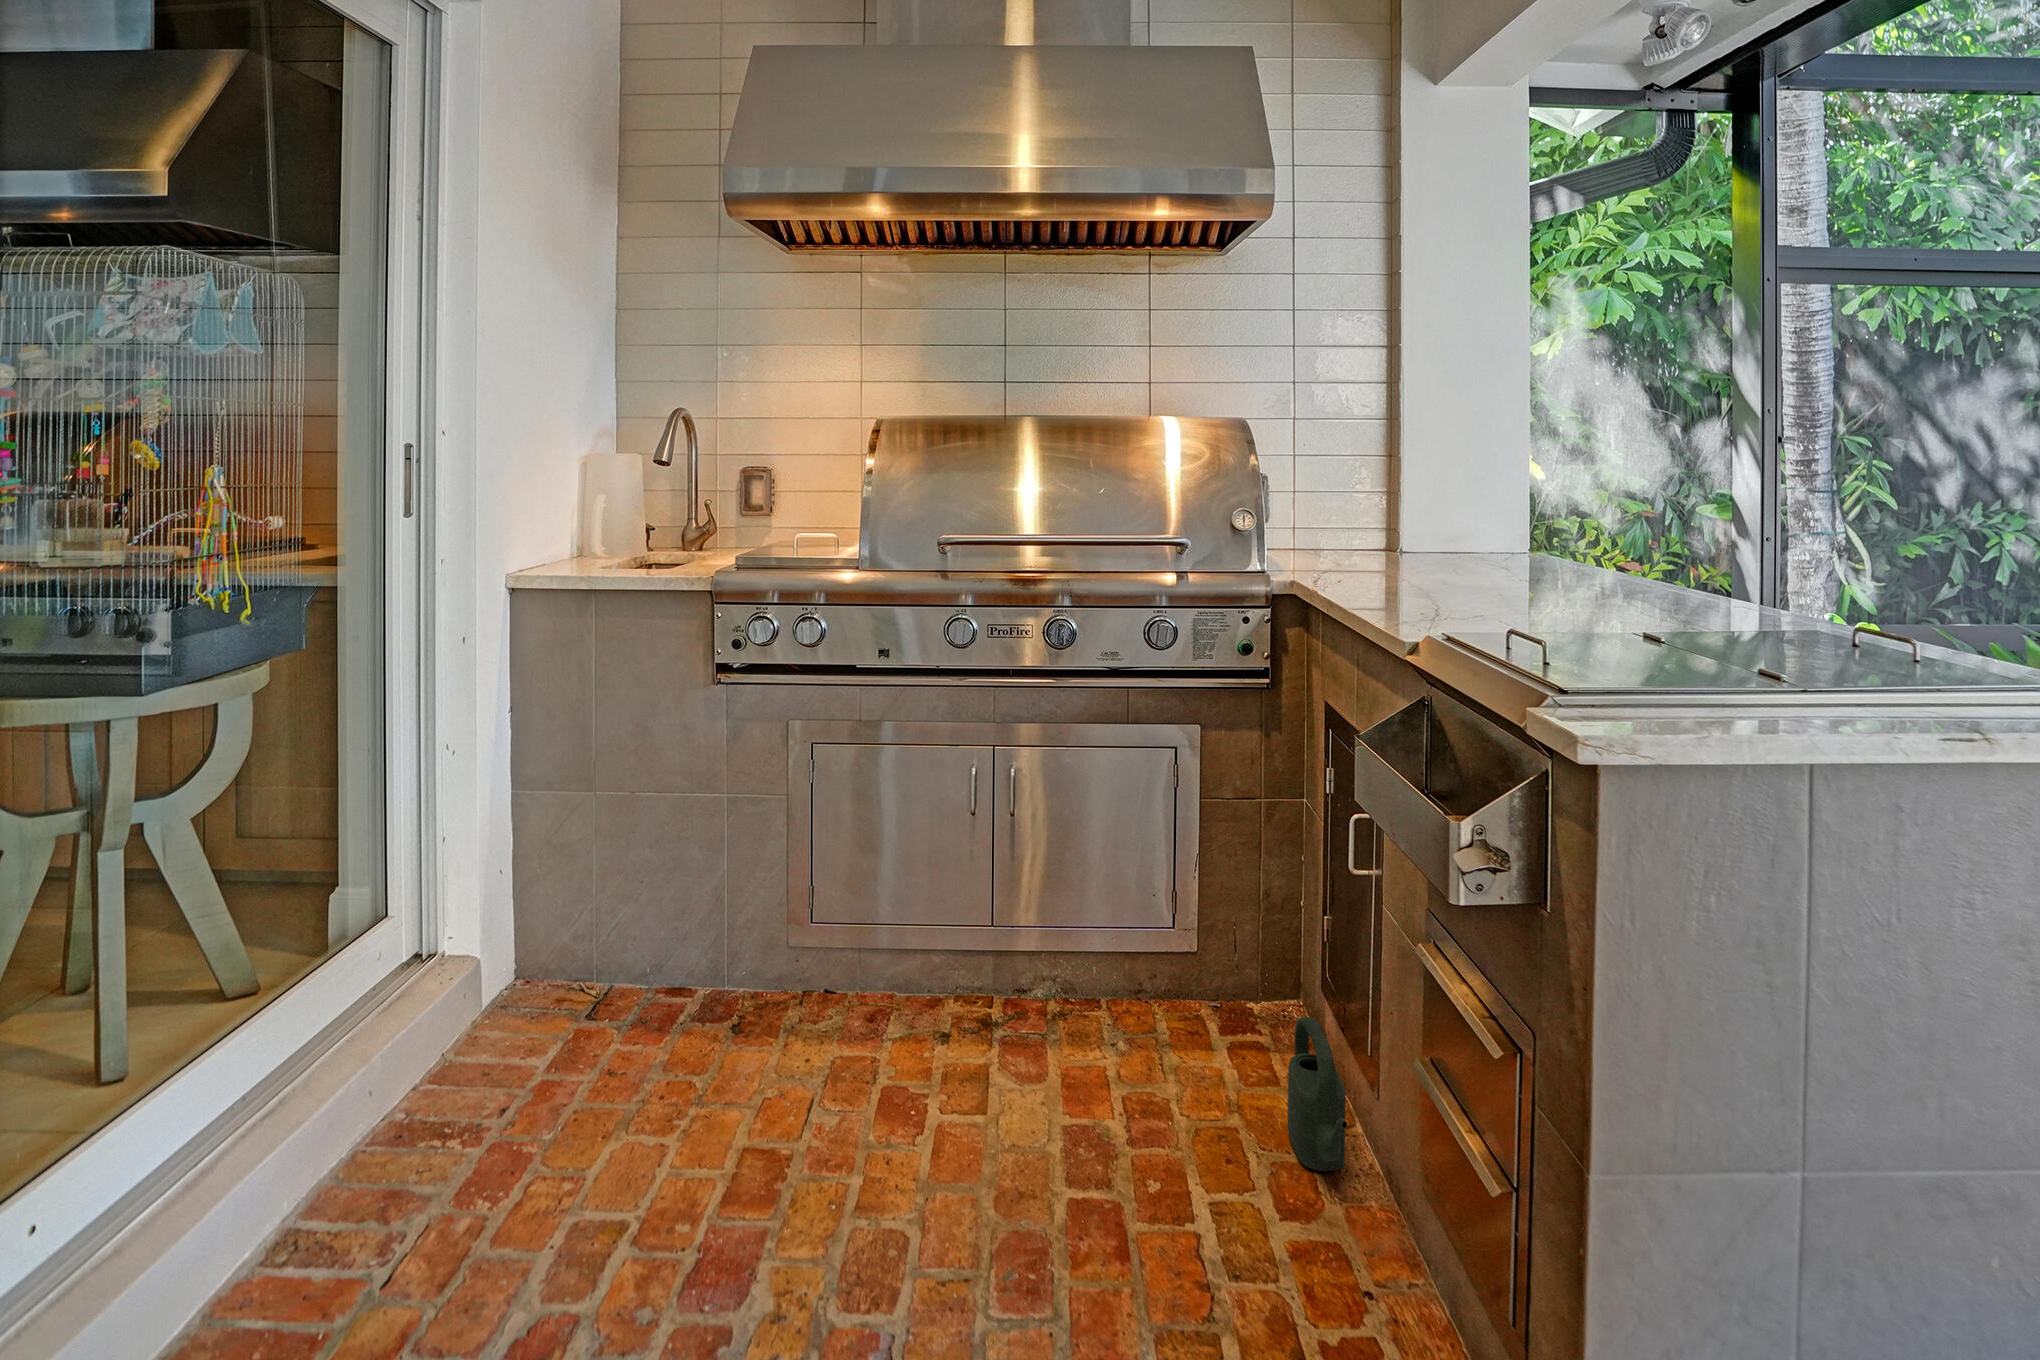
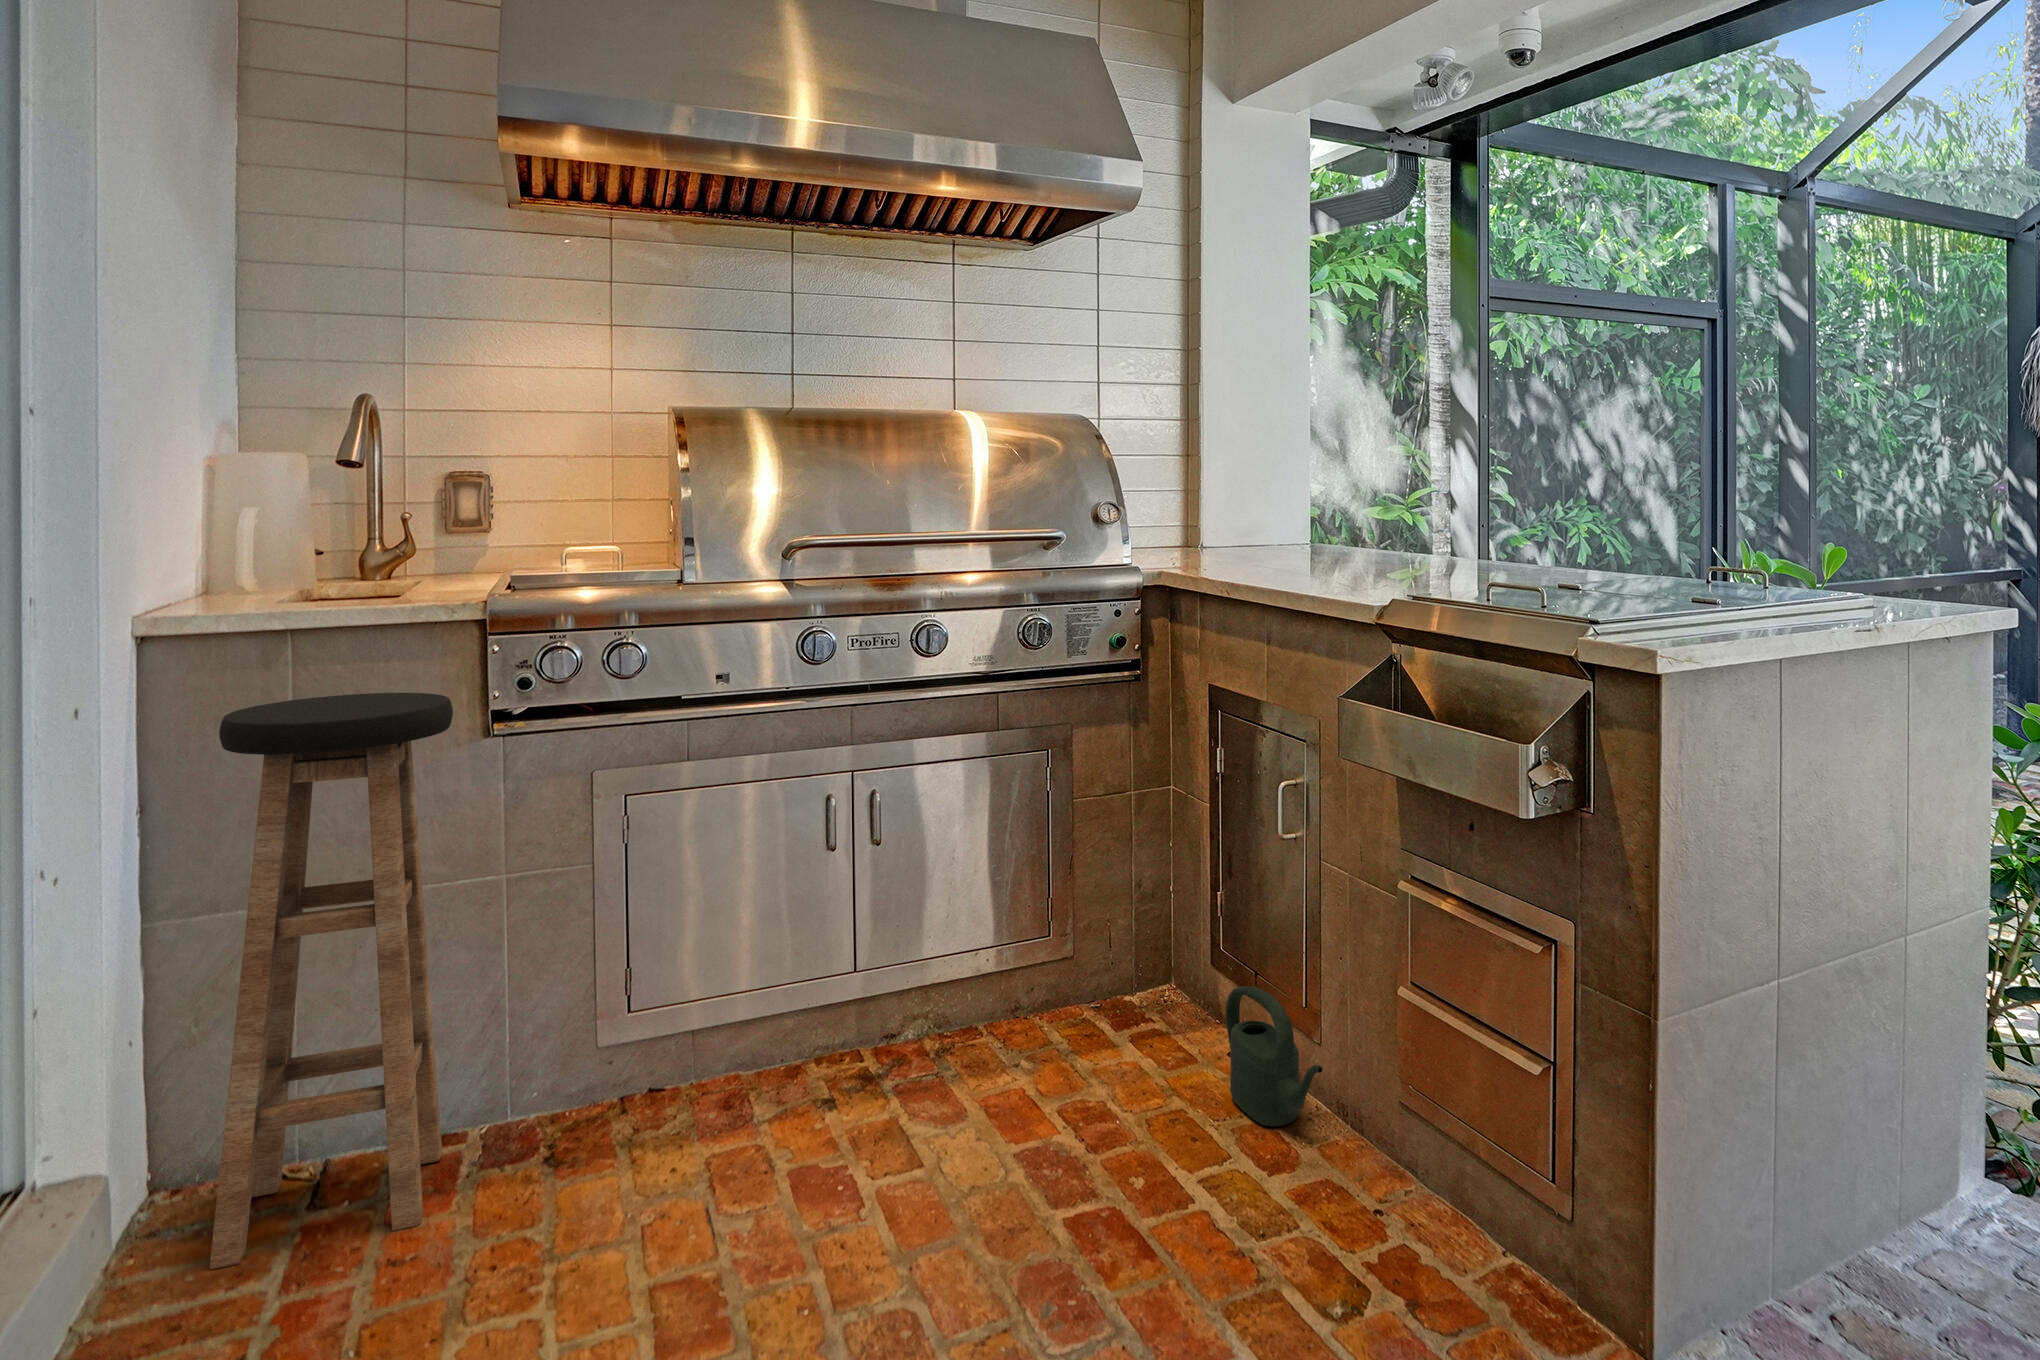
bar stool: none [518,641,681,1053] -> present [210,693,453,1269]

